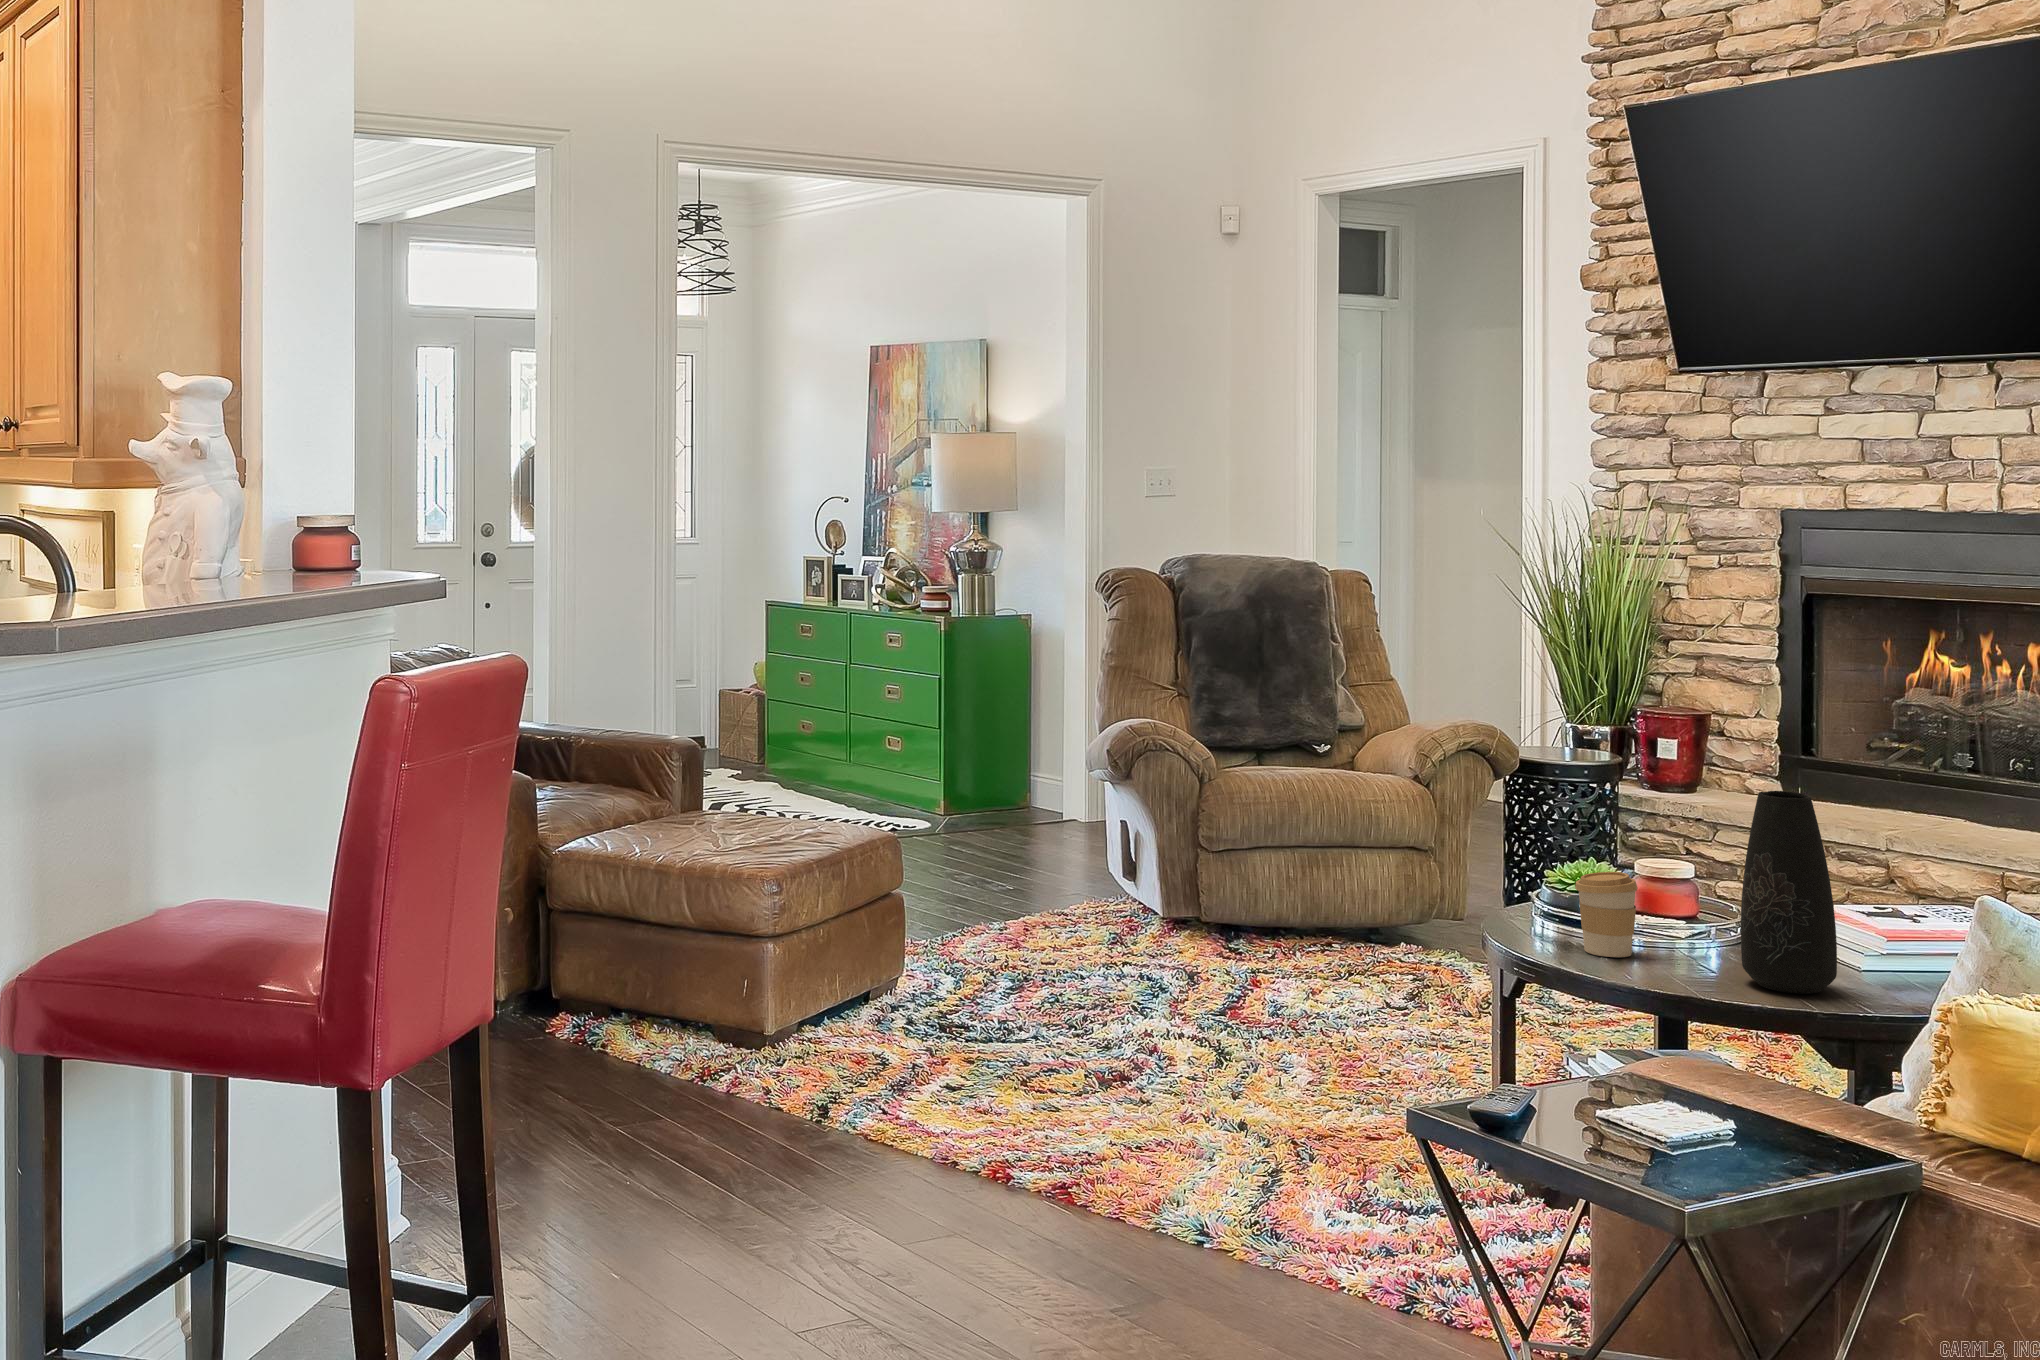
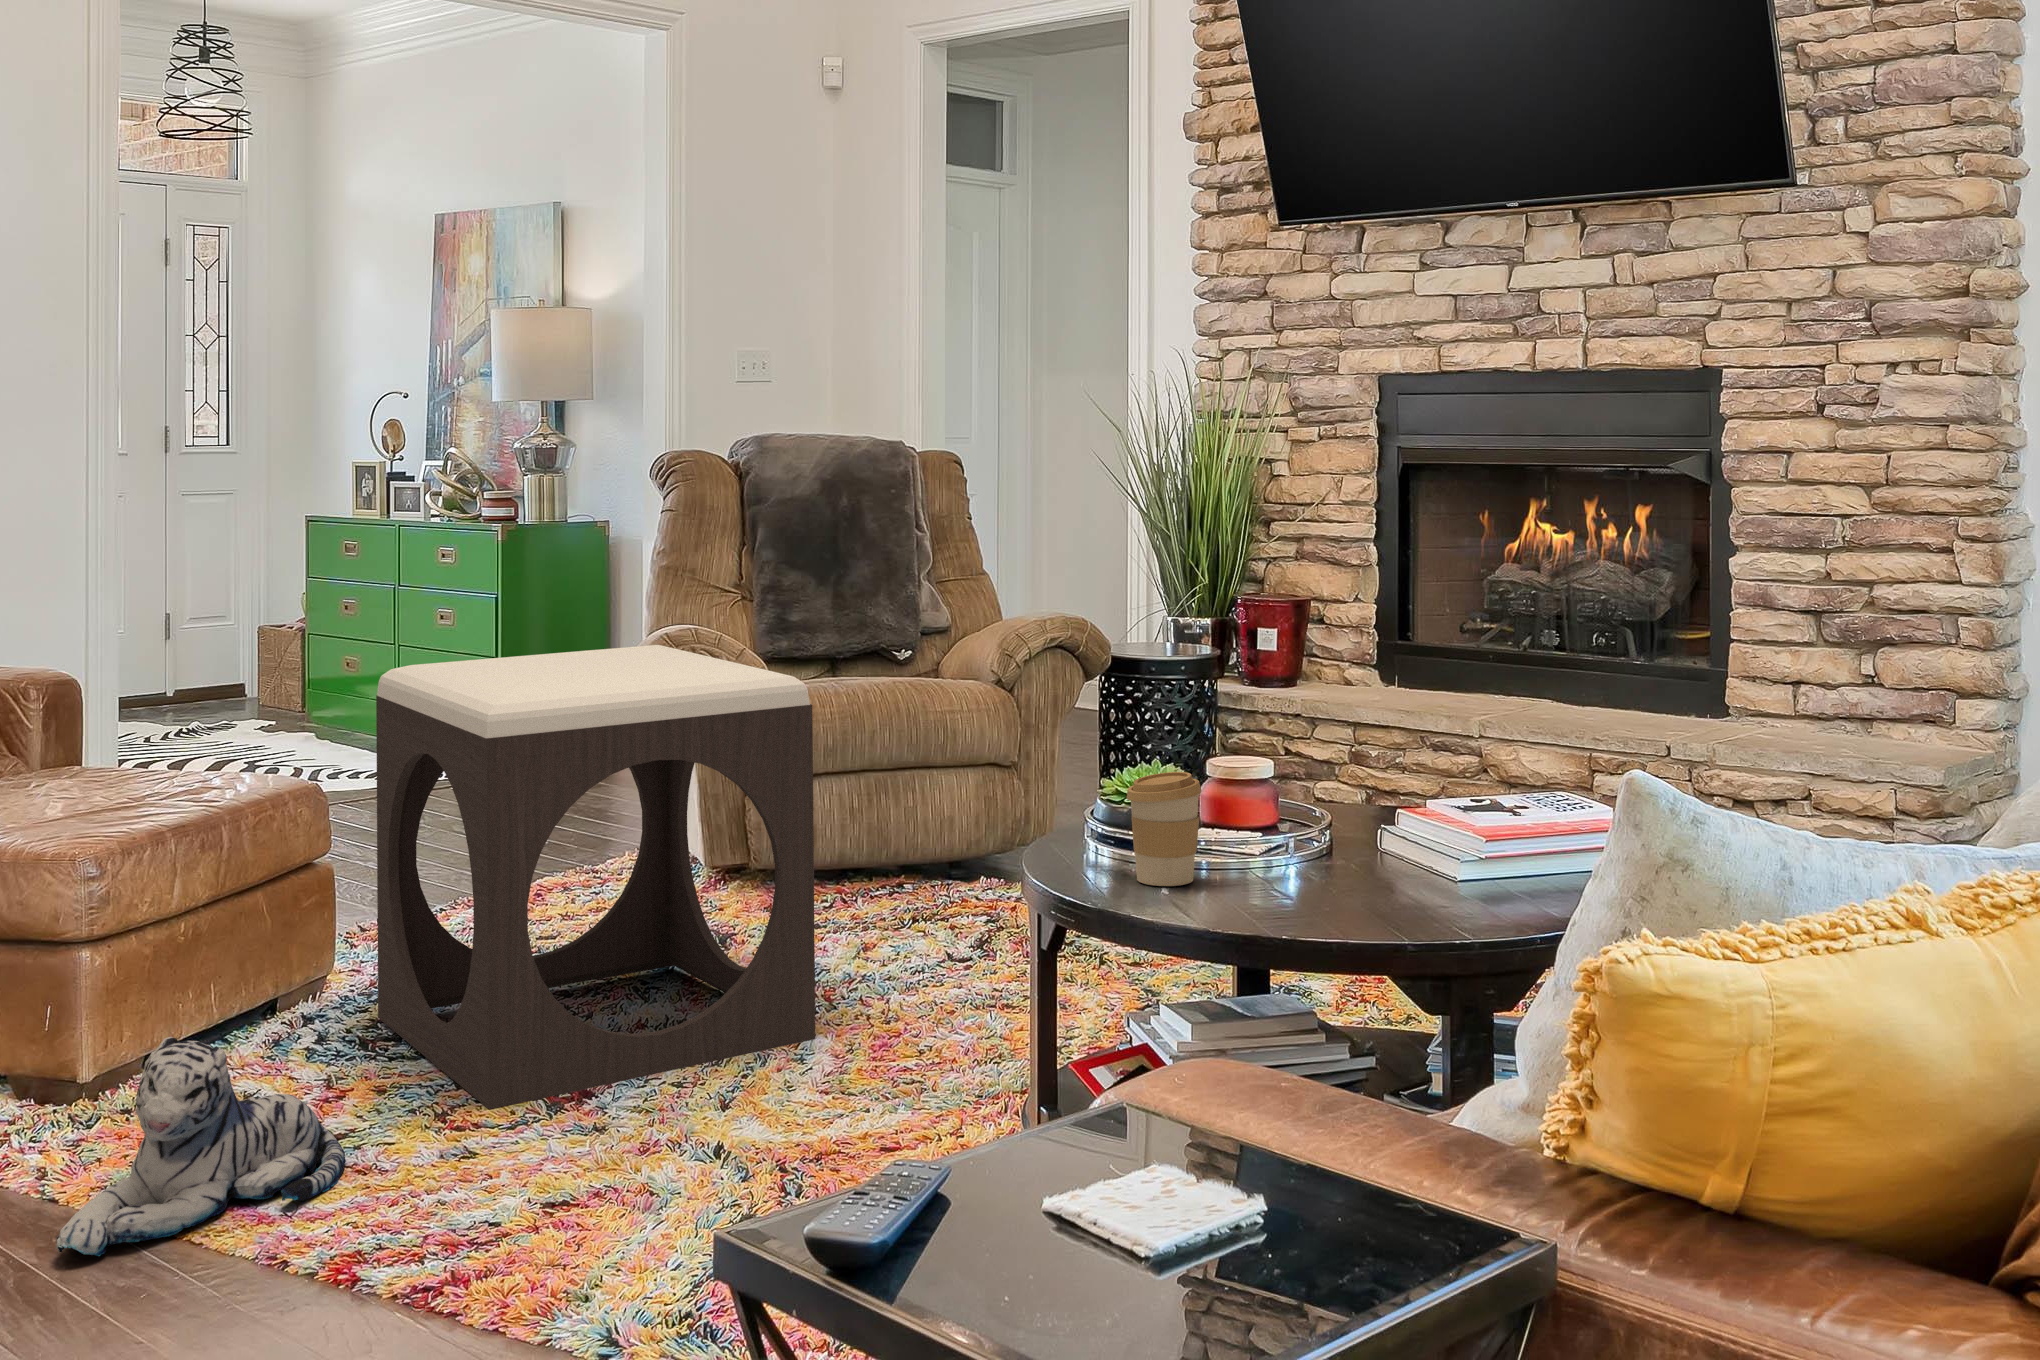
footstool: none [939,740,1293,1079] -> present [376,645,815,1109]
vase: present [1741,791,1837,994] -> none [1321,649,1433,917]
plush toy: none [802,1000,968,1139] -> present [56,1037,346,1256]

